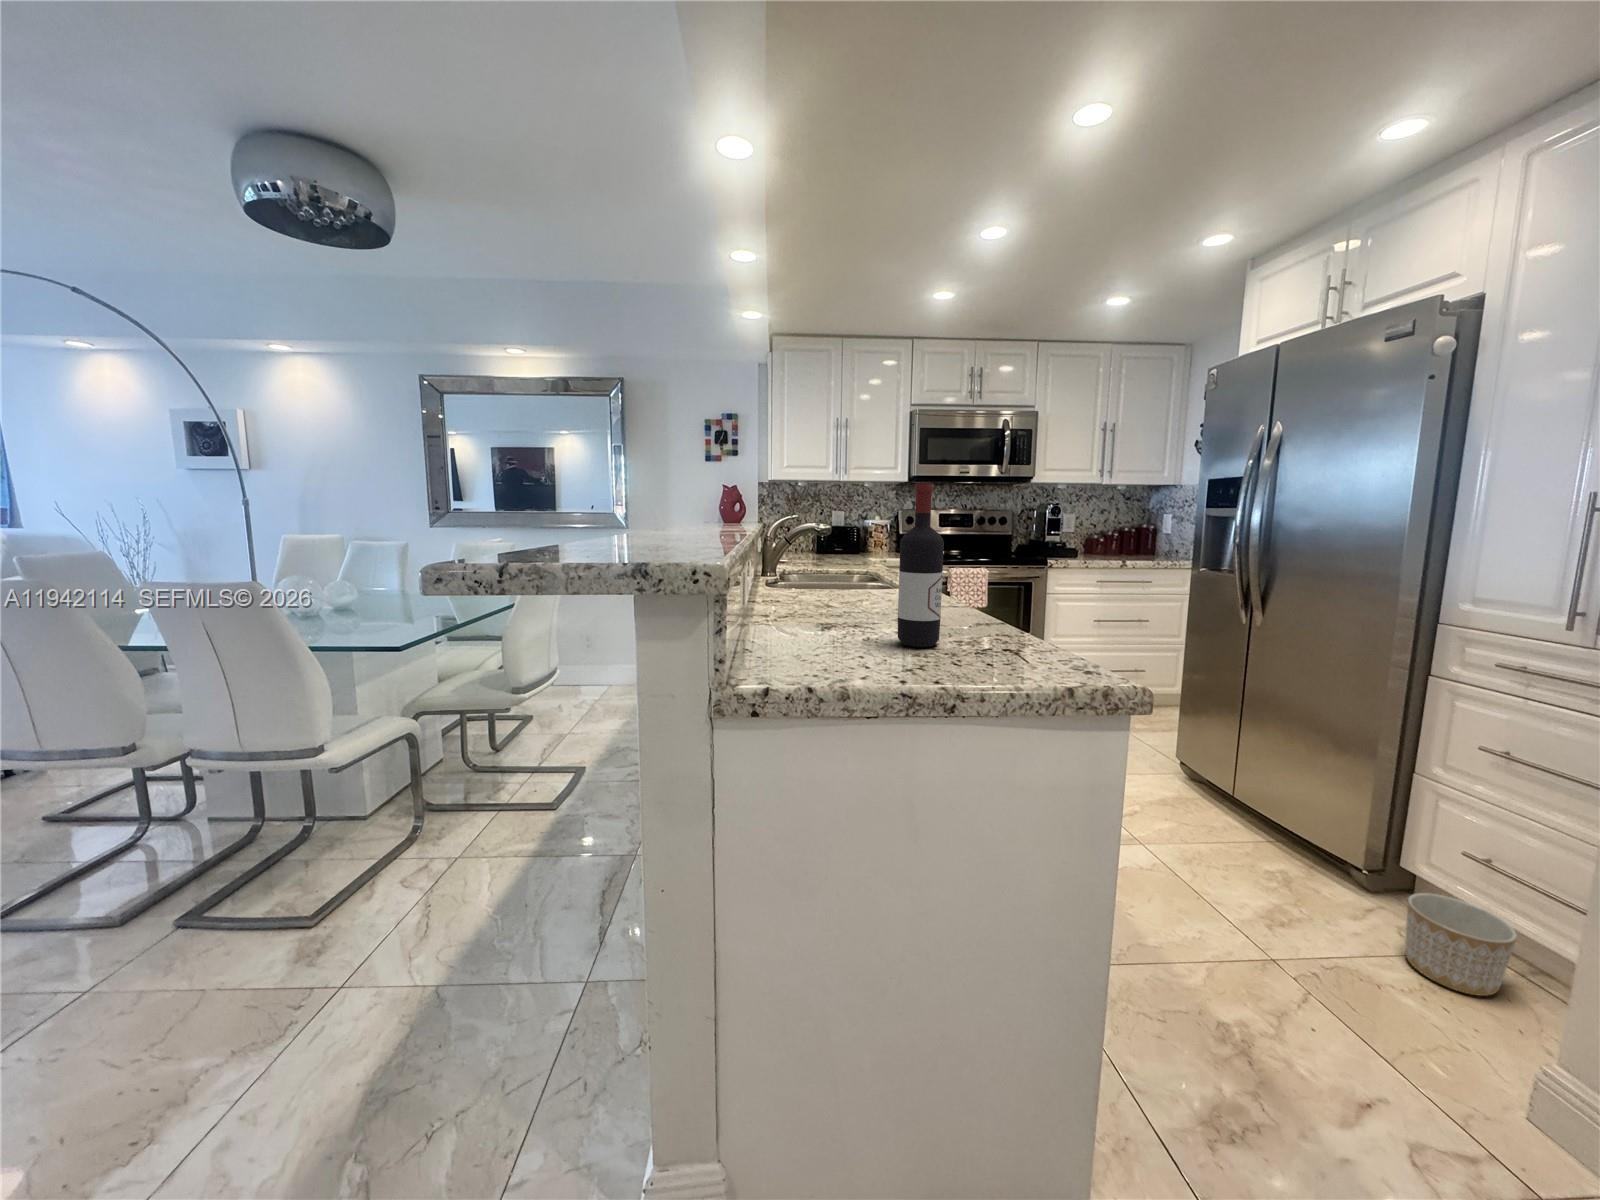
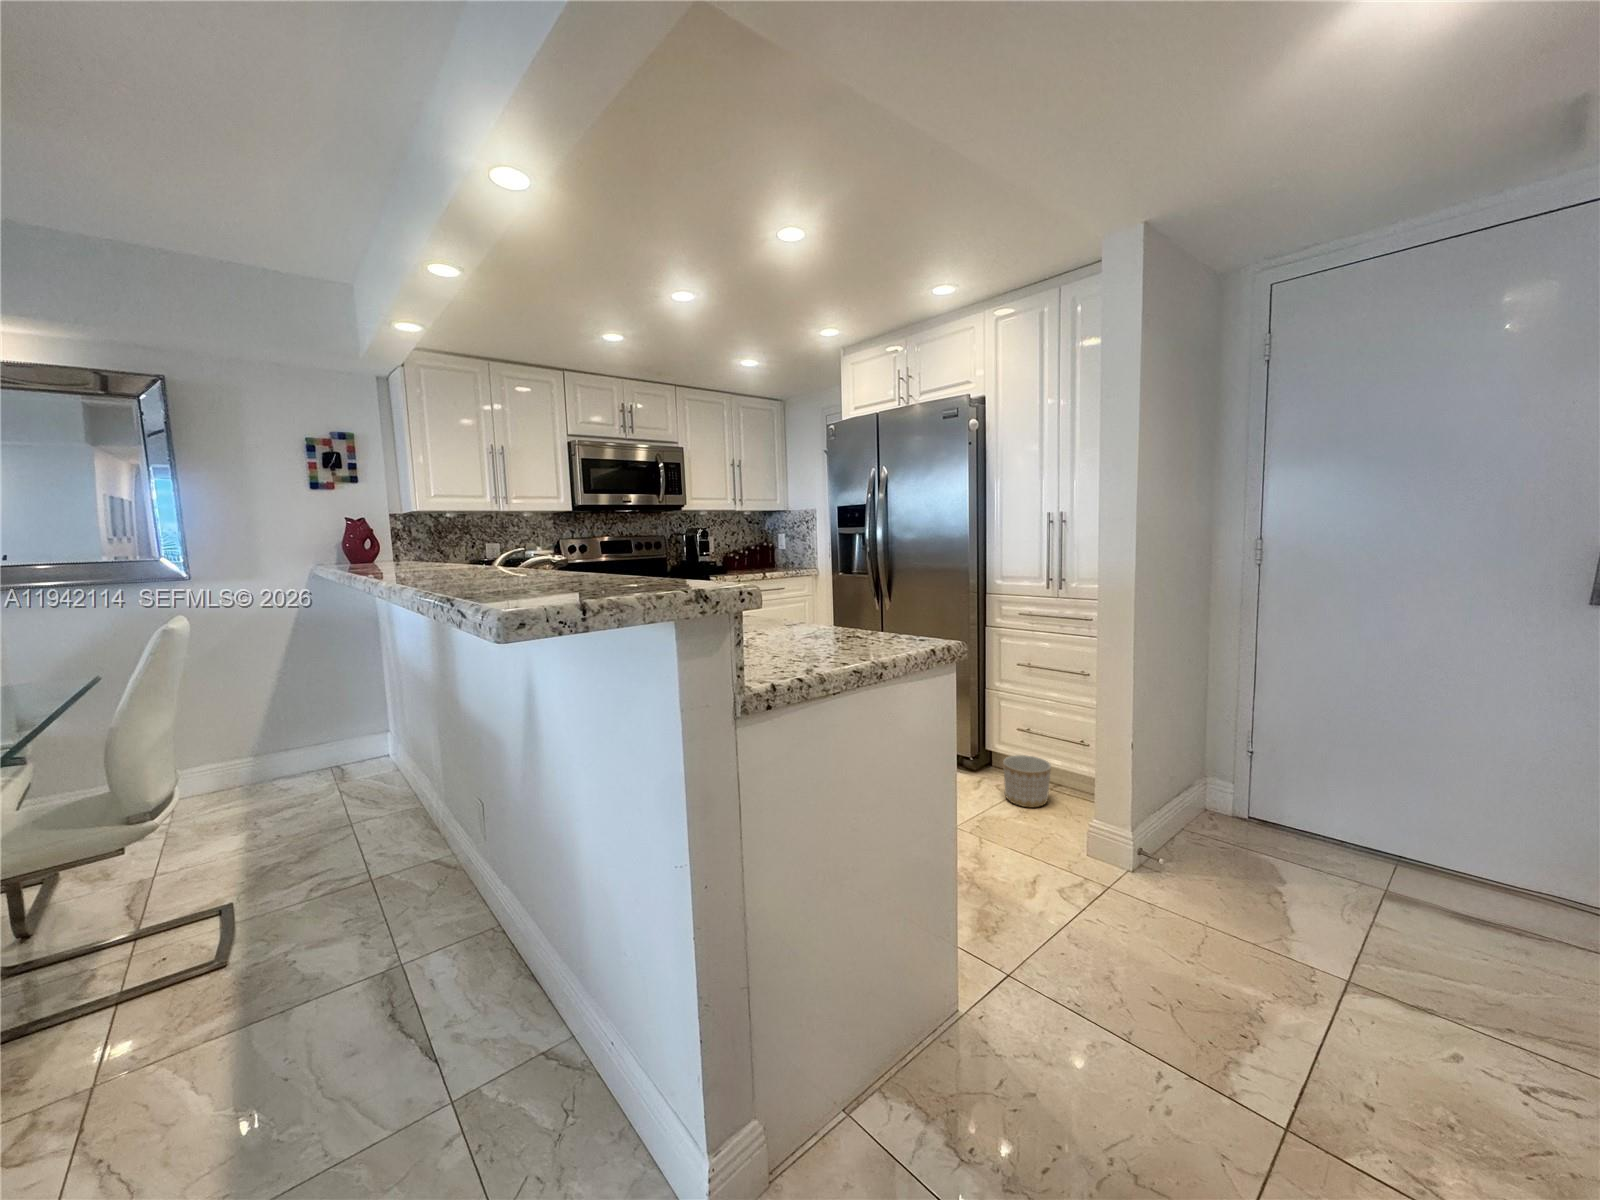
wine bottle: present [898,483,944,647] -> none [774,509,811,643]

